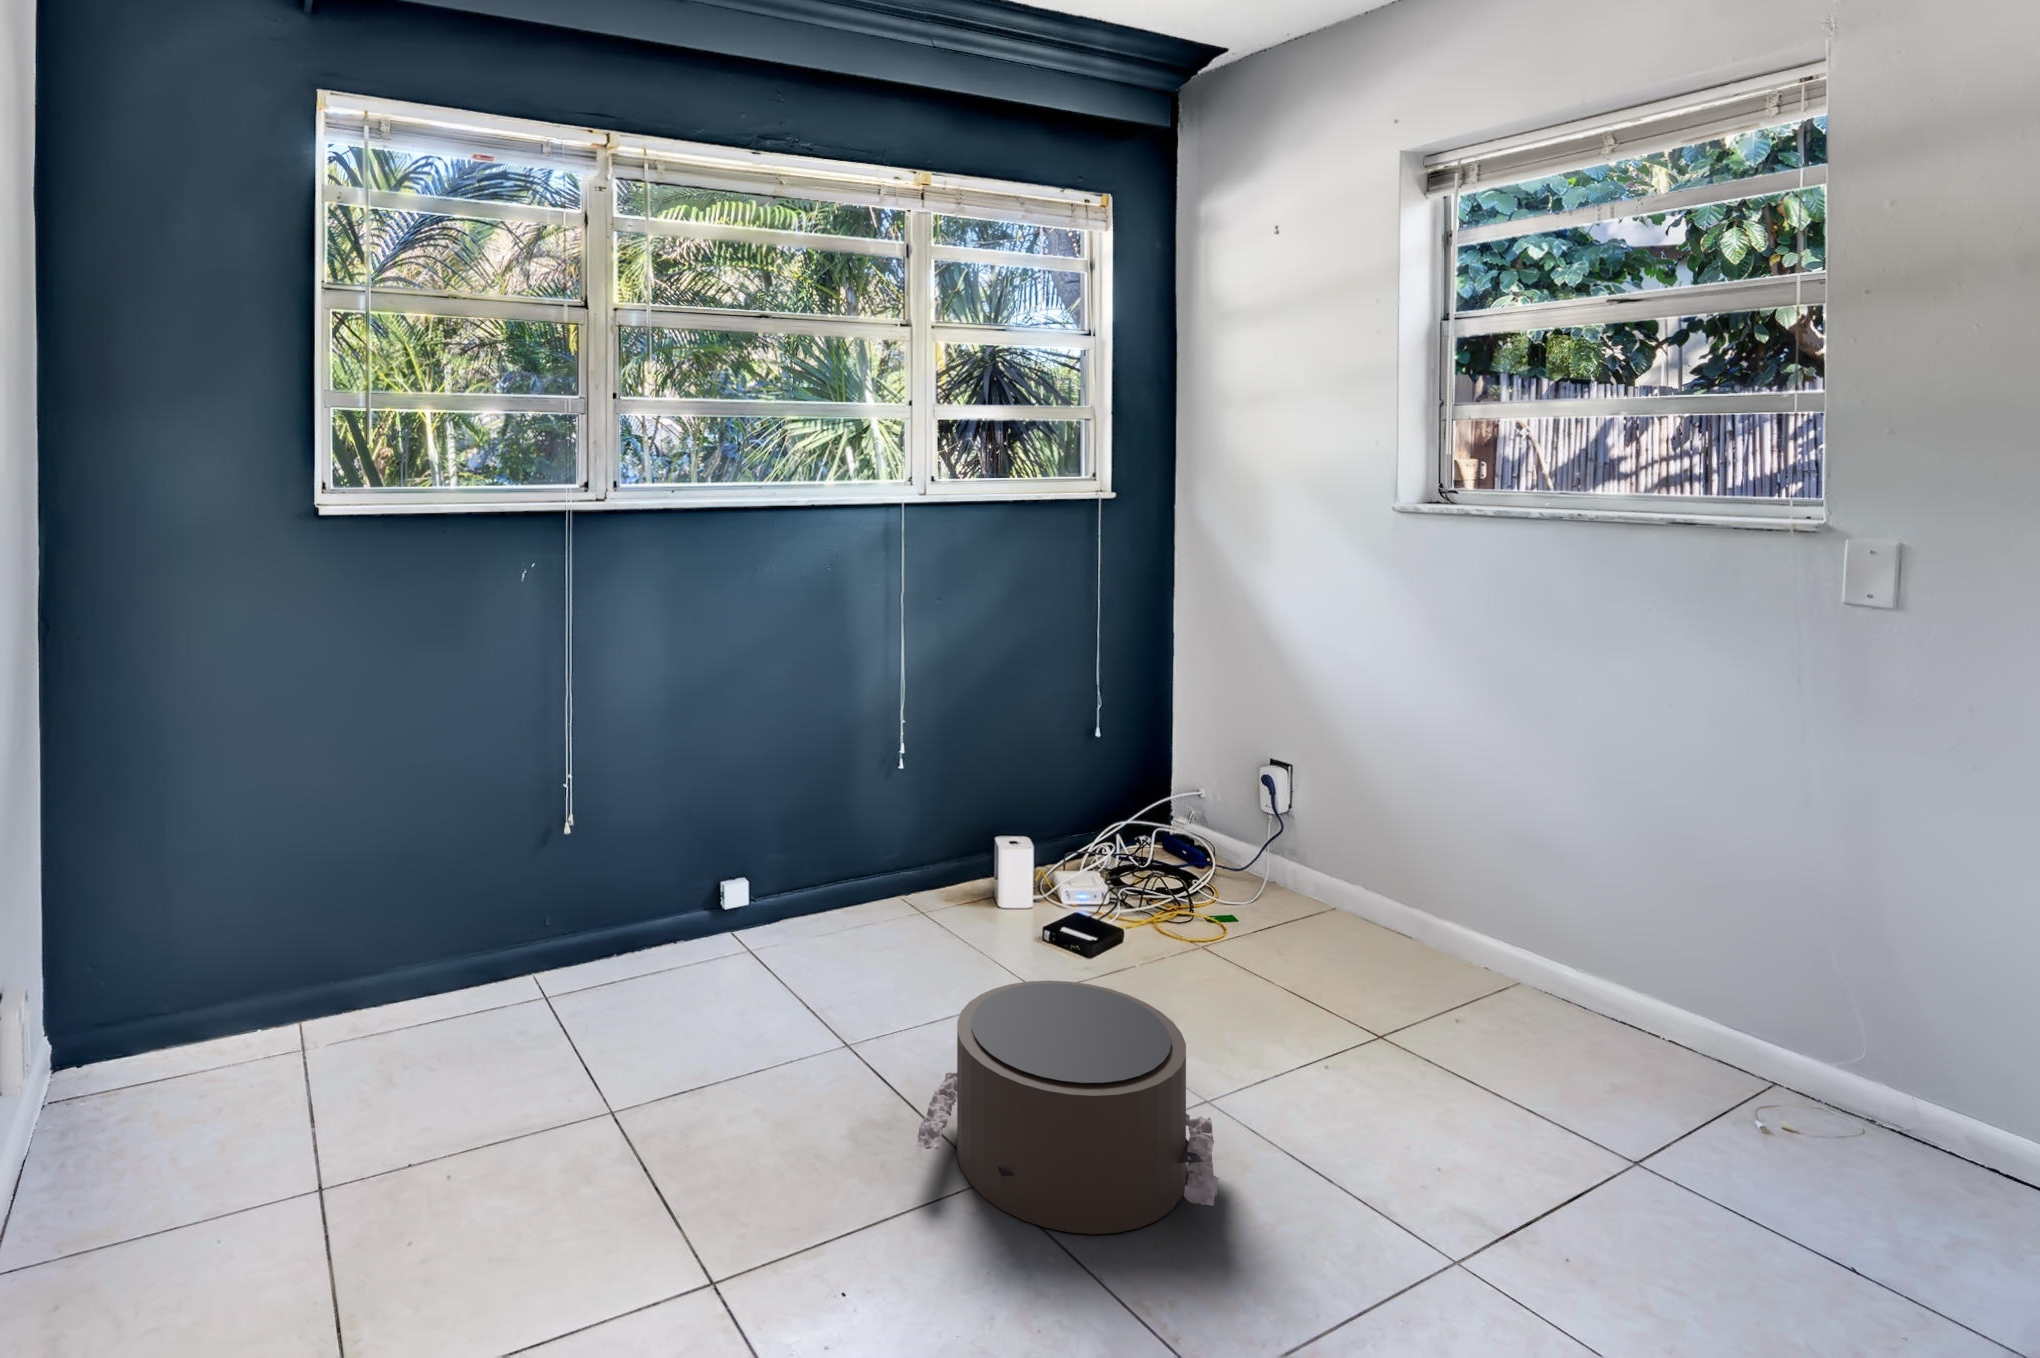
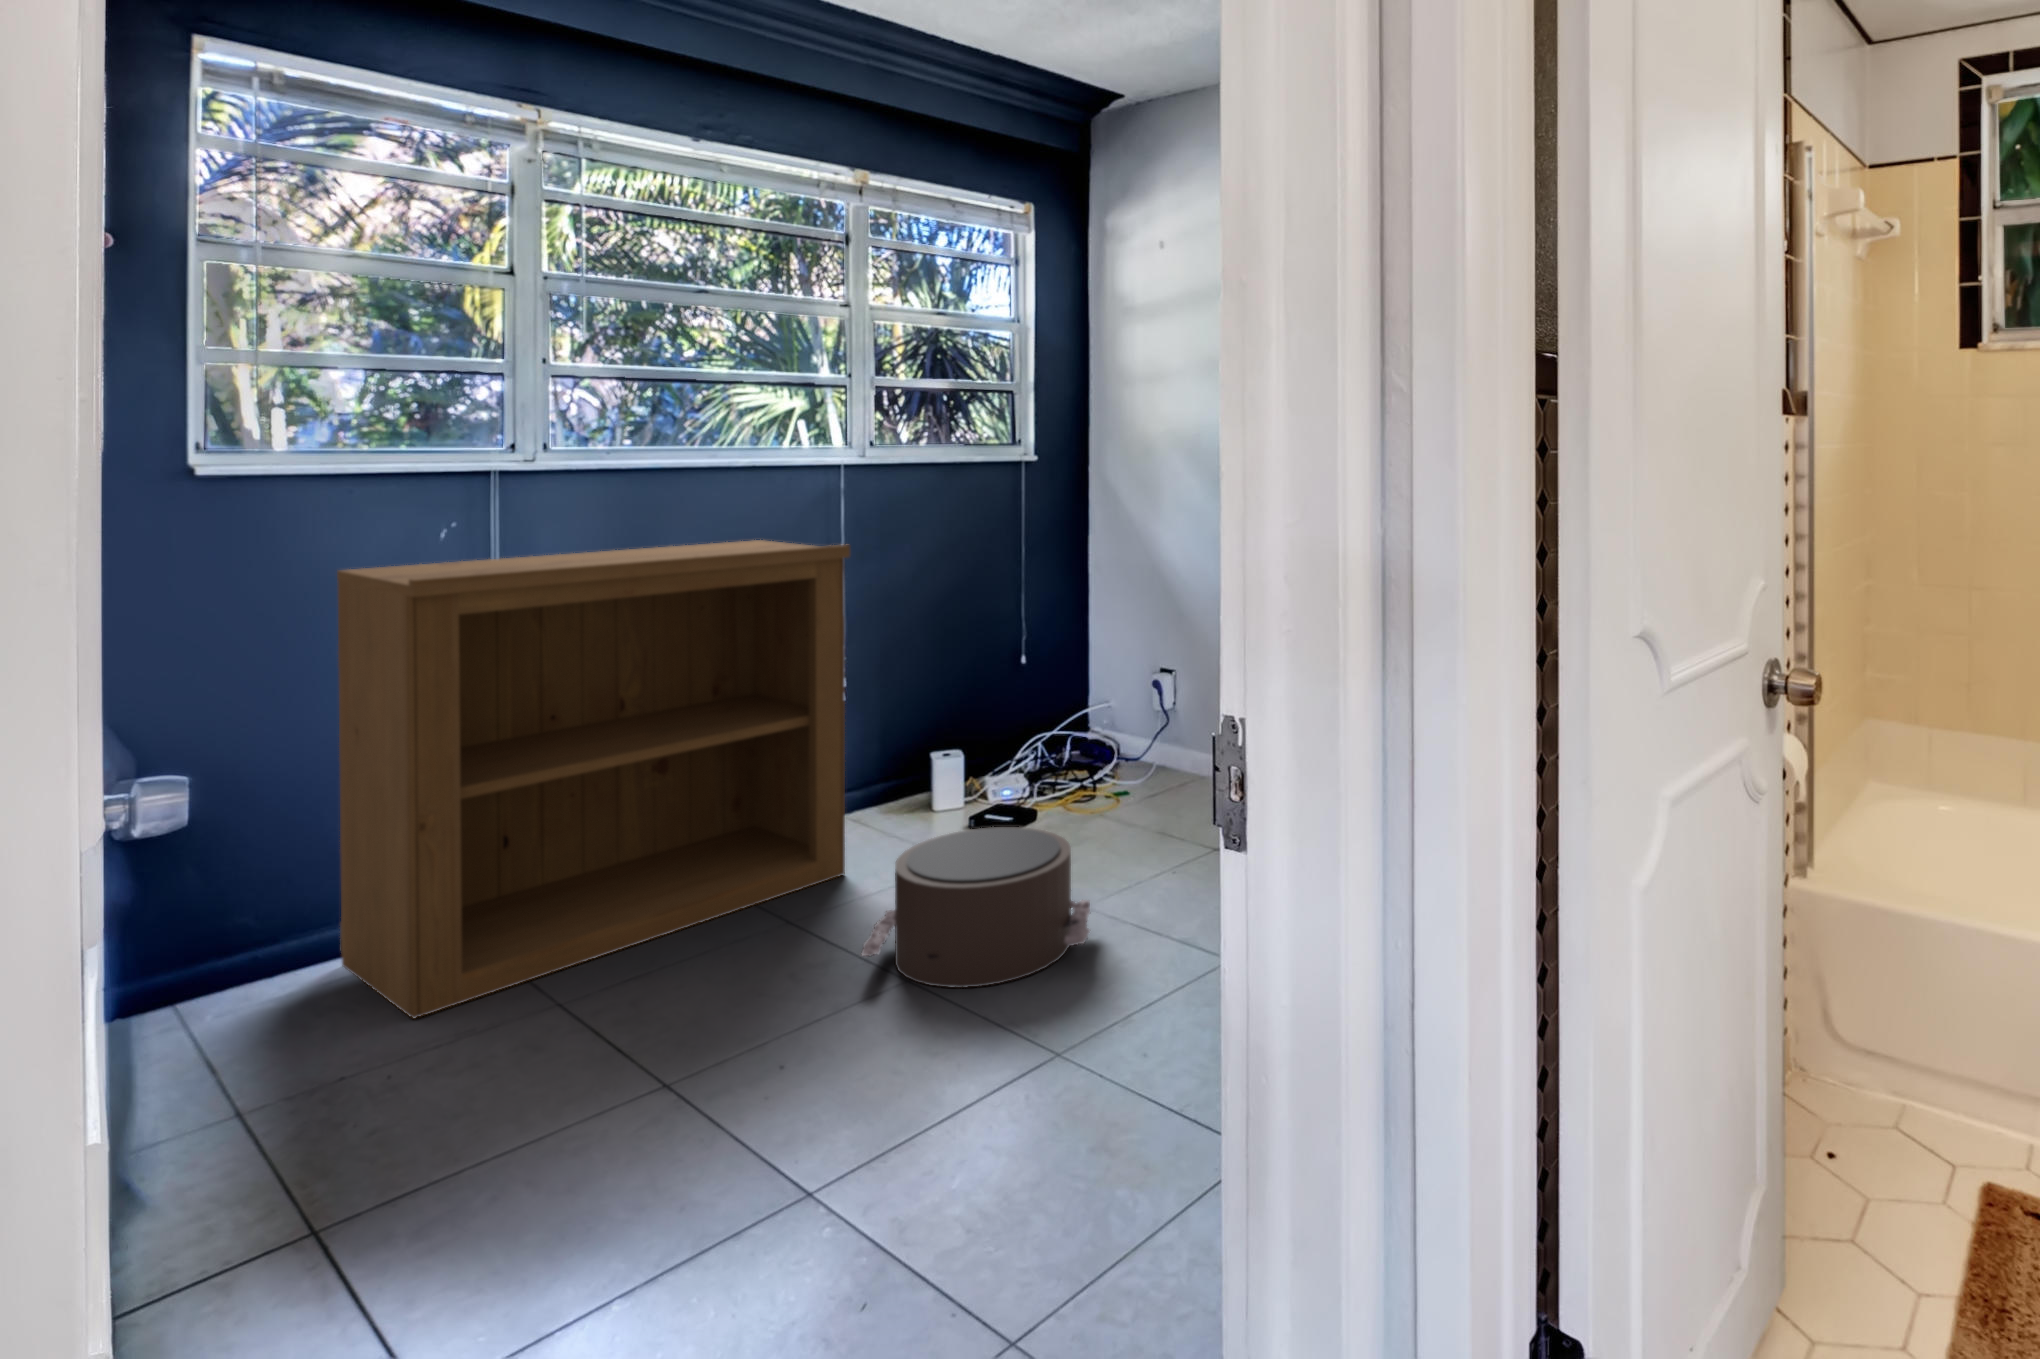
bookshelf: none [433,585,907,1102] -> present [337,540,850,1018]

